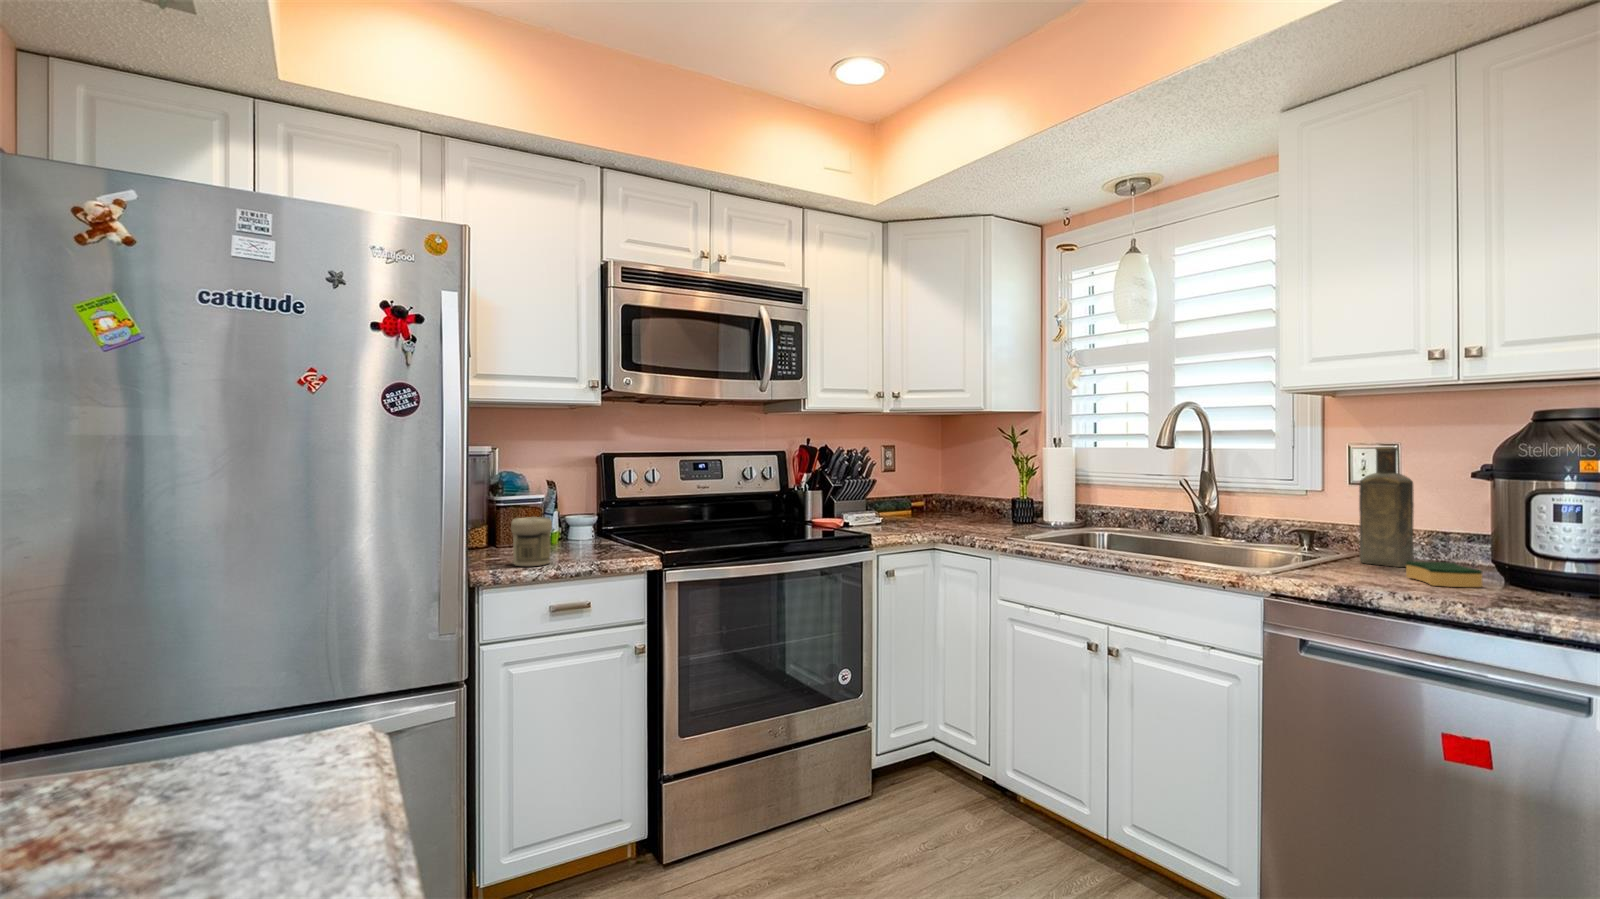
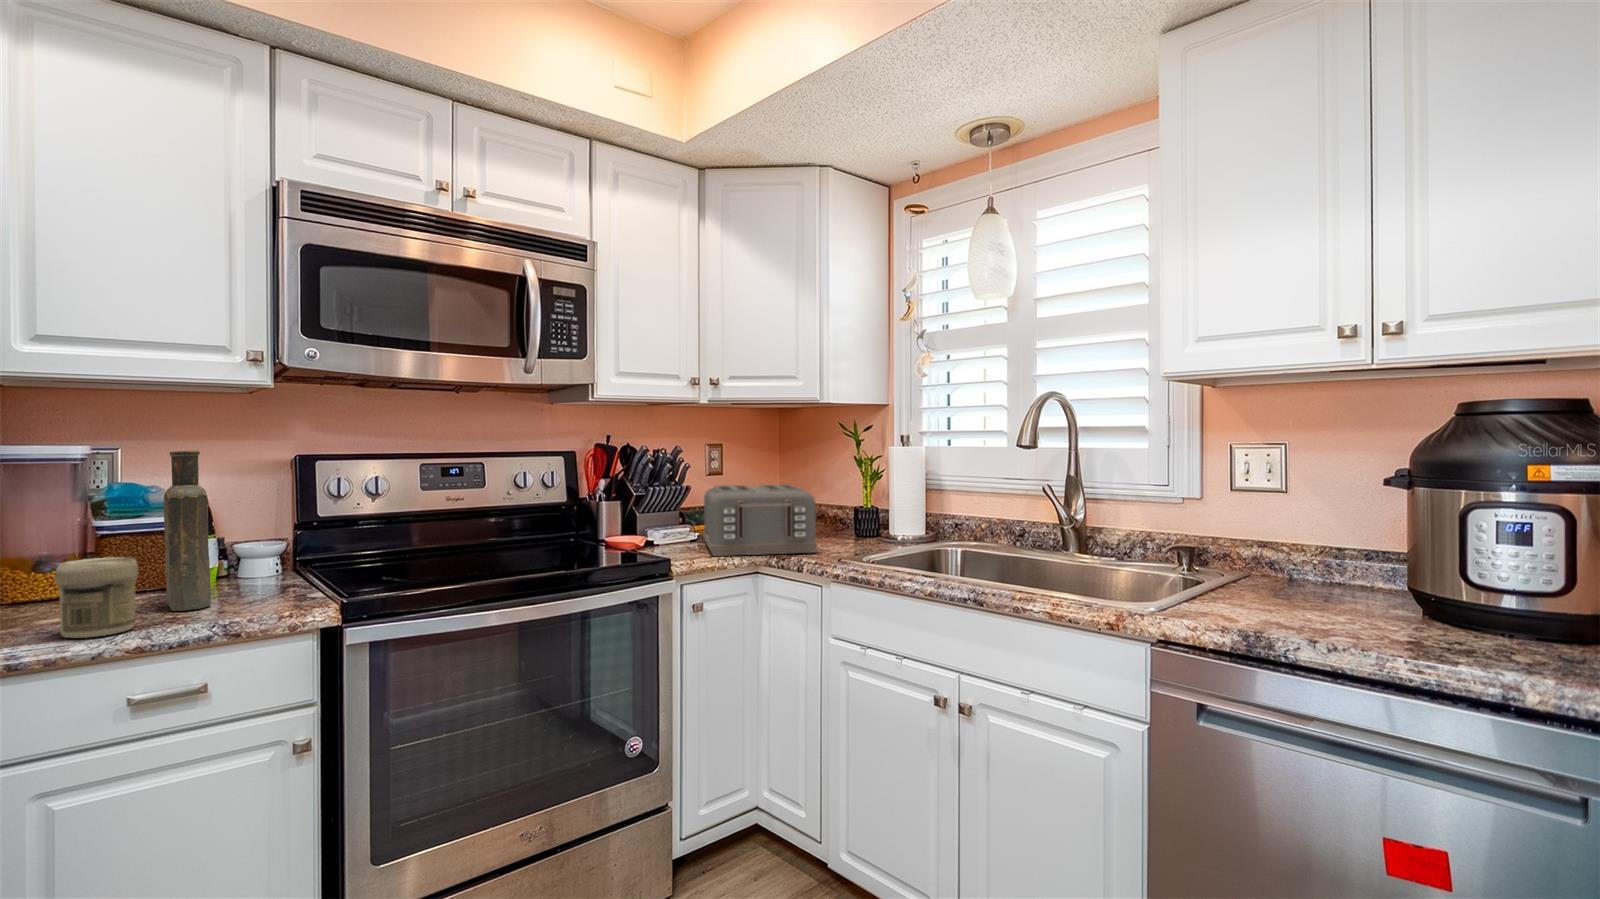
bottle: present [1359,447,1414,567] -> present [163,451,211,611]
toaster: none [888,479,985,533] -> present [703,484,817,556]
sponge: present [1406,561,1482,587] -> none [1314,591,1407,627]

